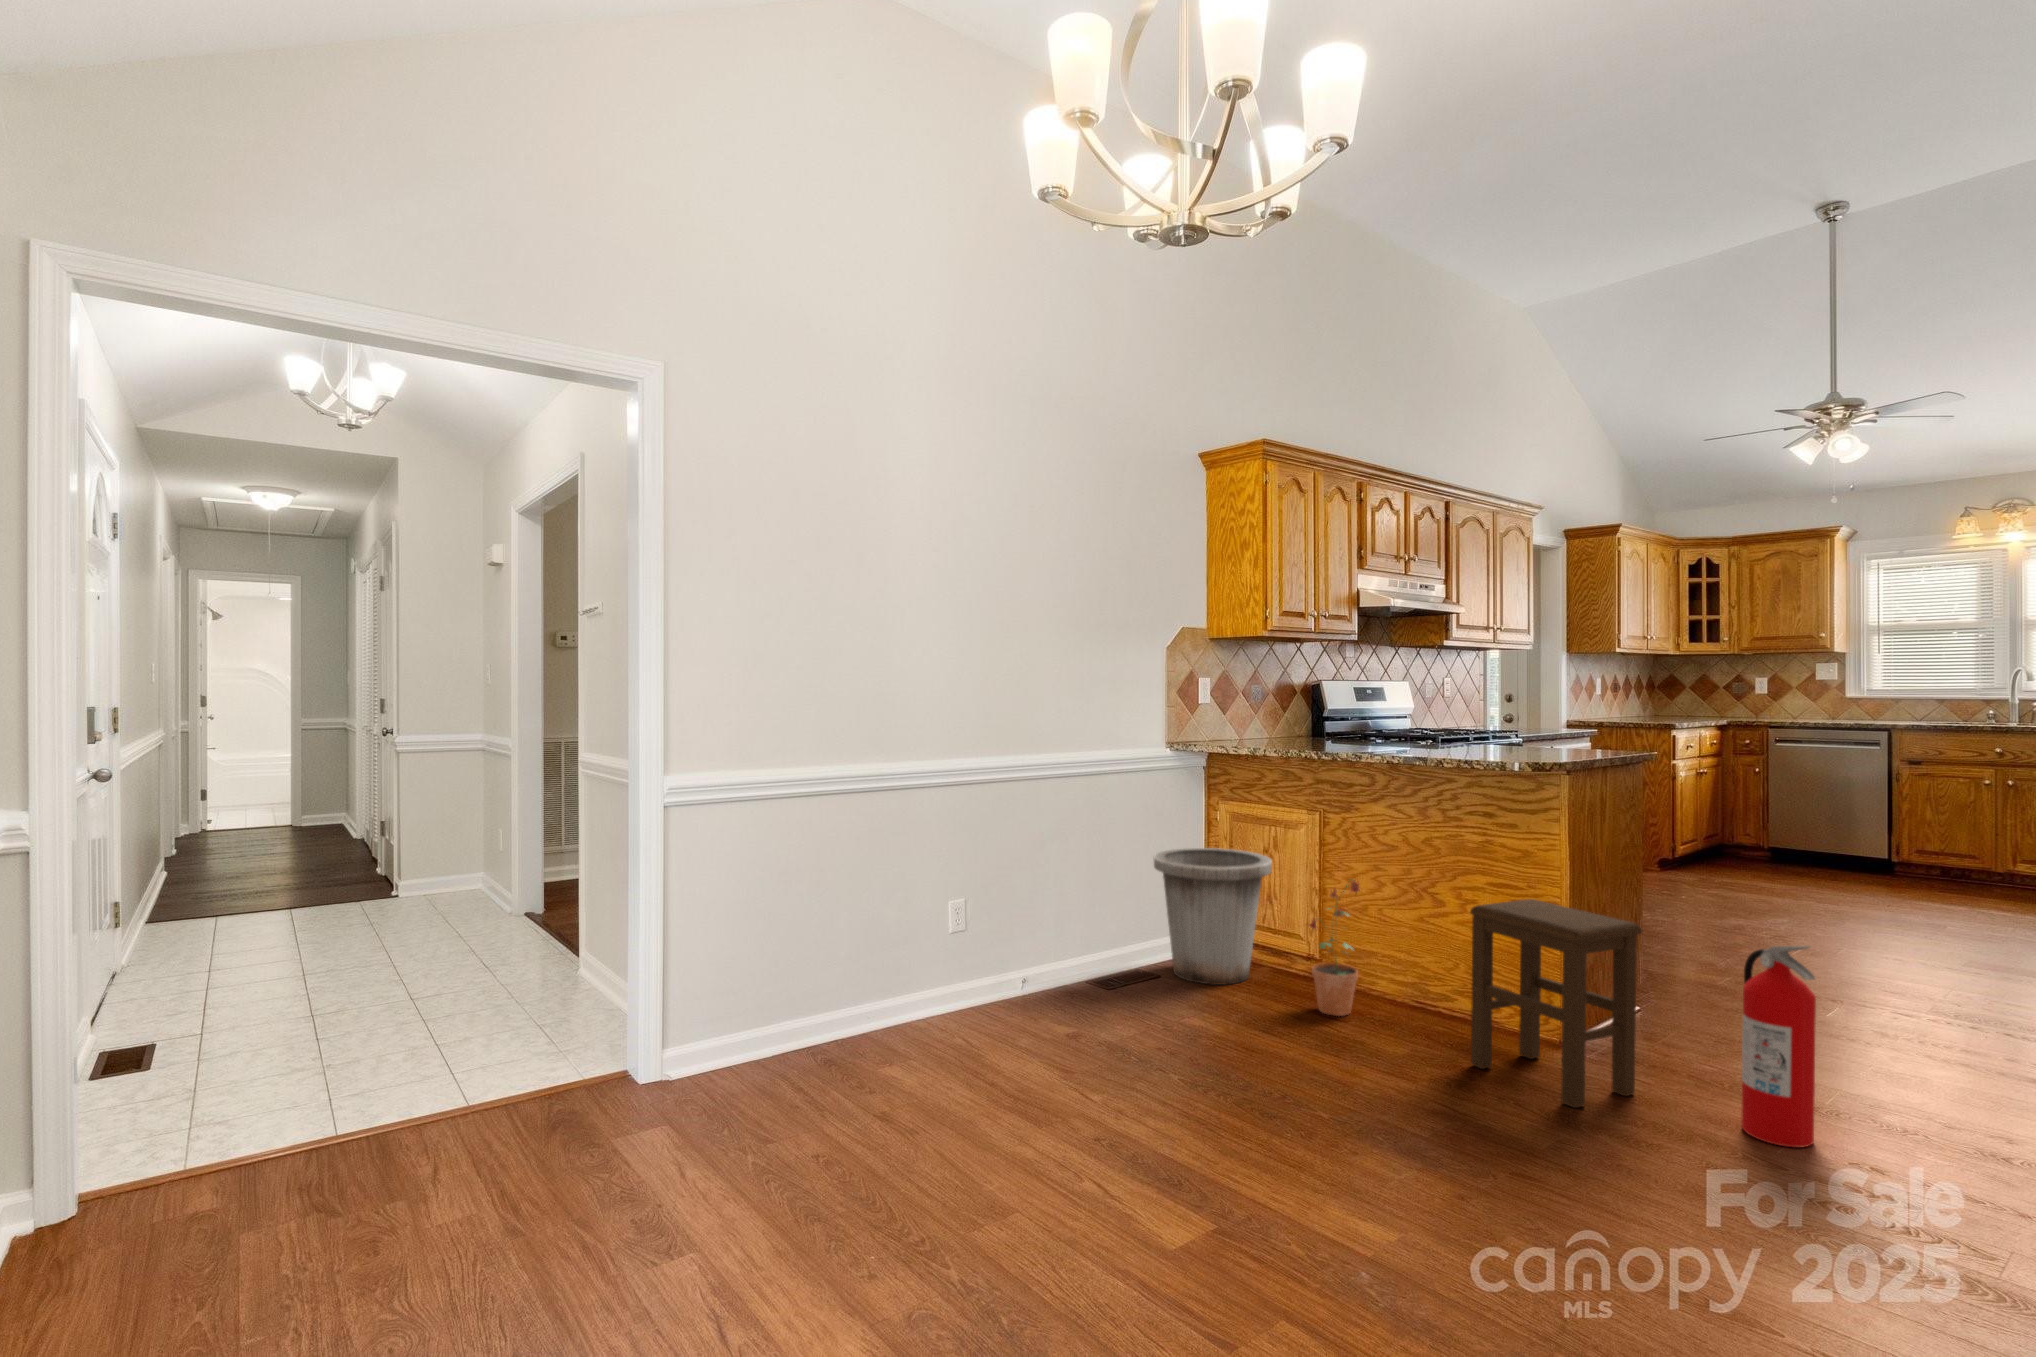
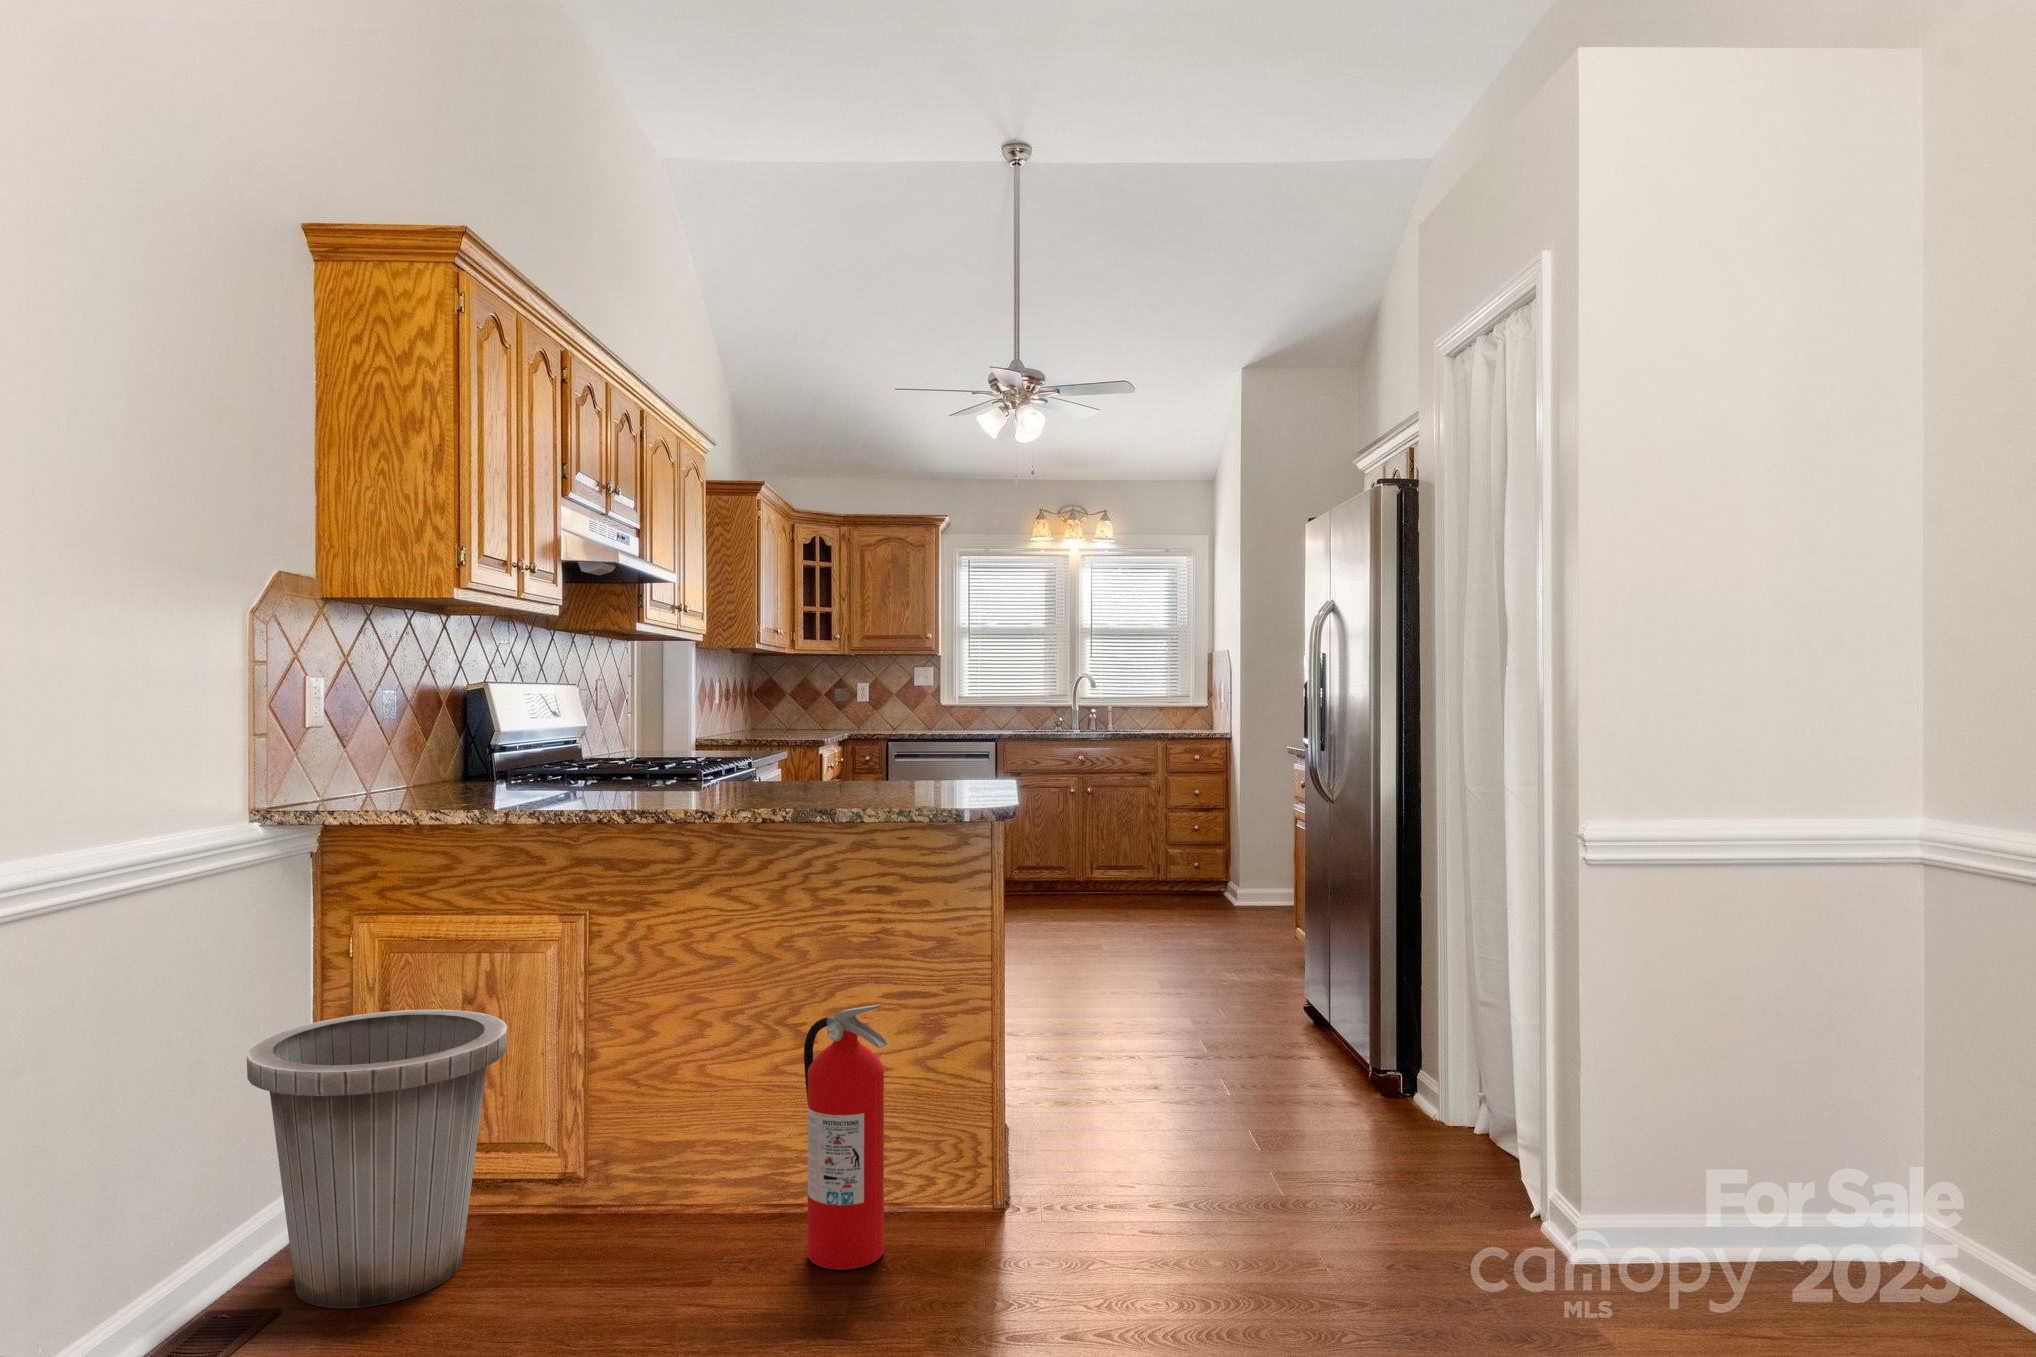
potted plant: present [1309,880,1360,1016] -> none [623,1028,714,1288]
stool: present [1470,899,1642,1108] -> none [957,1009,1174,1325]
fire extinguisher: present [1741,946,1816,1147] -> present [804,1004,887,1270]

